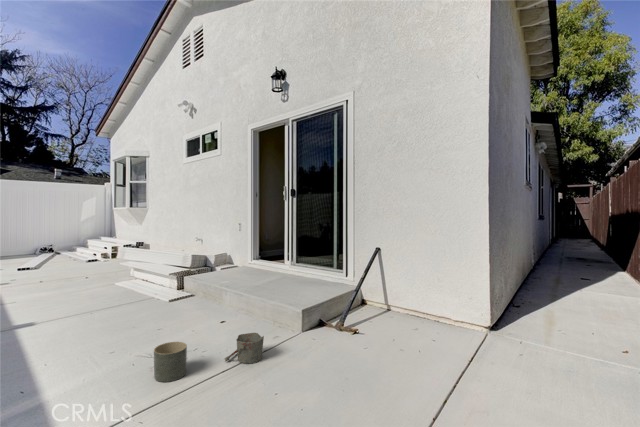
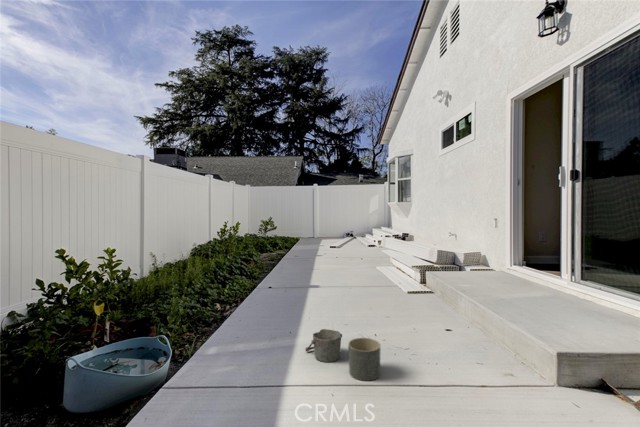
bucket: present [225,333,264,364] -> present [305,329,342,362]

